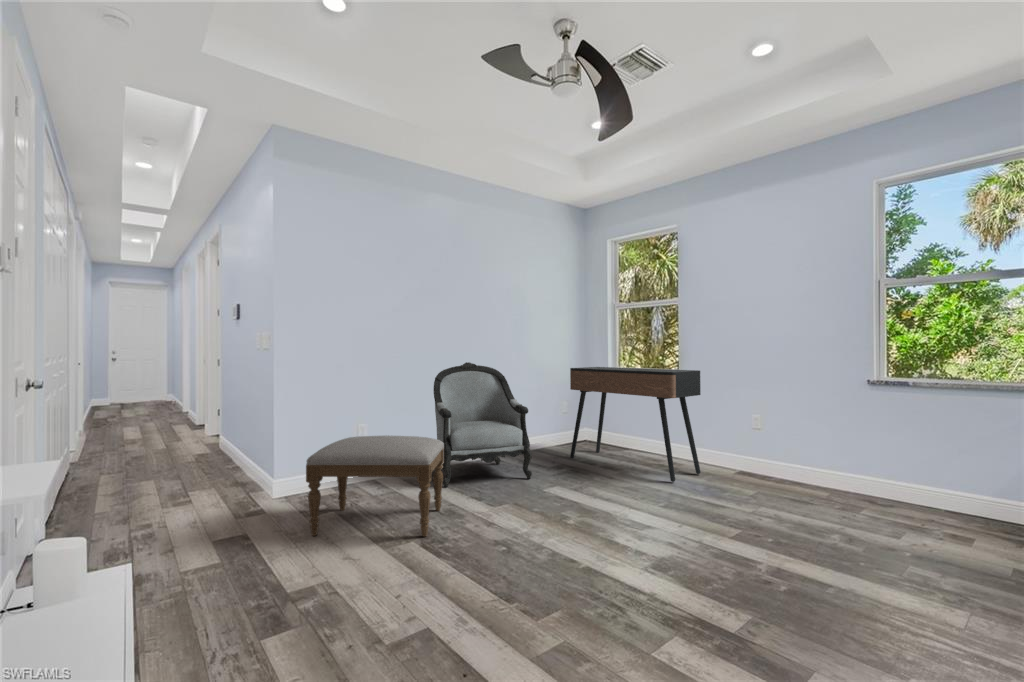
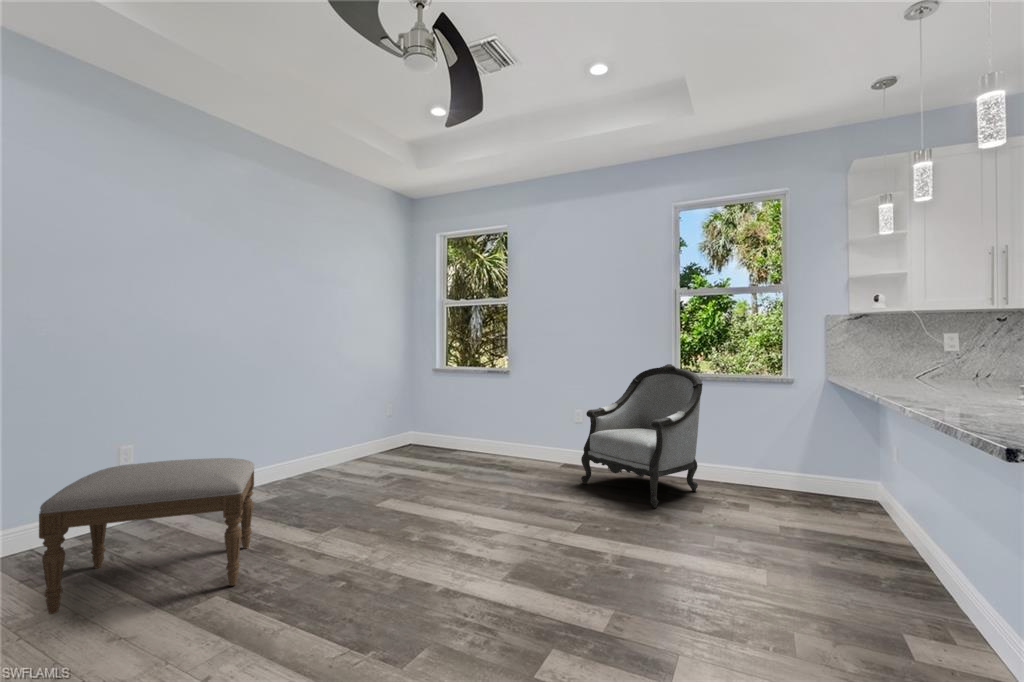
armchair: present [434,362,532,487] -> present [581,364,703,508]
console table: present [570,367,701,482] -> none [396,367,530,481]

